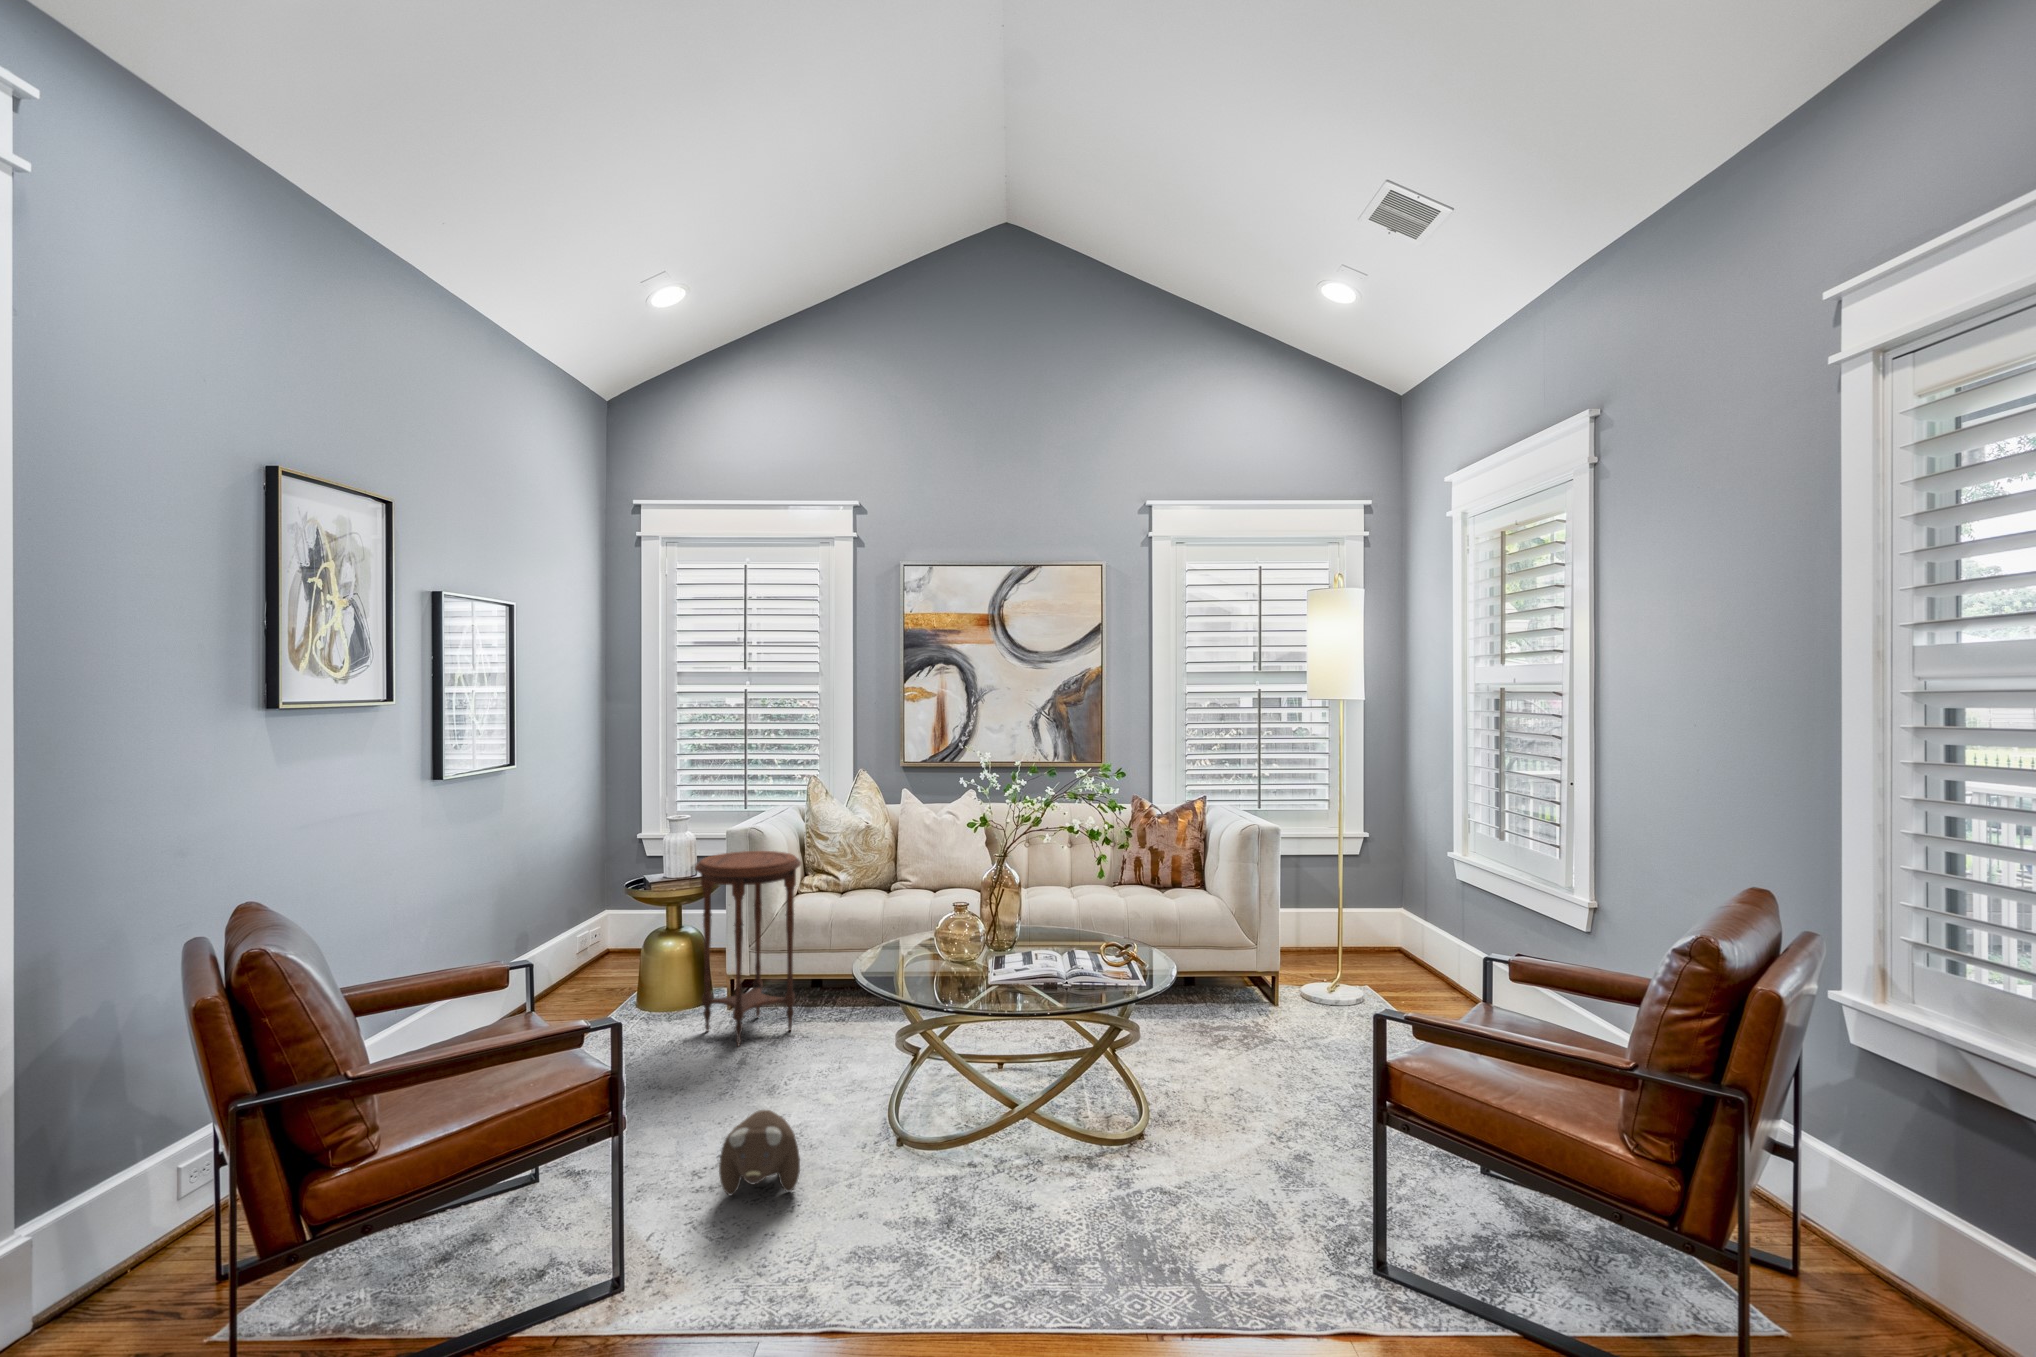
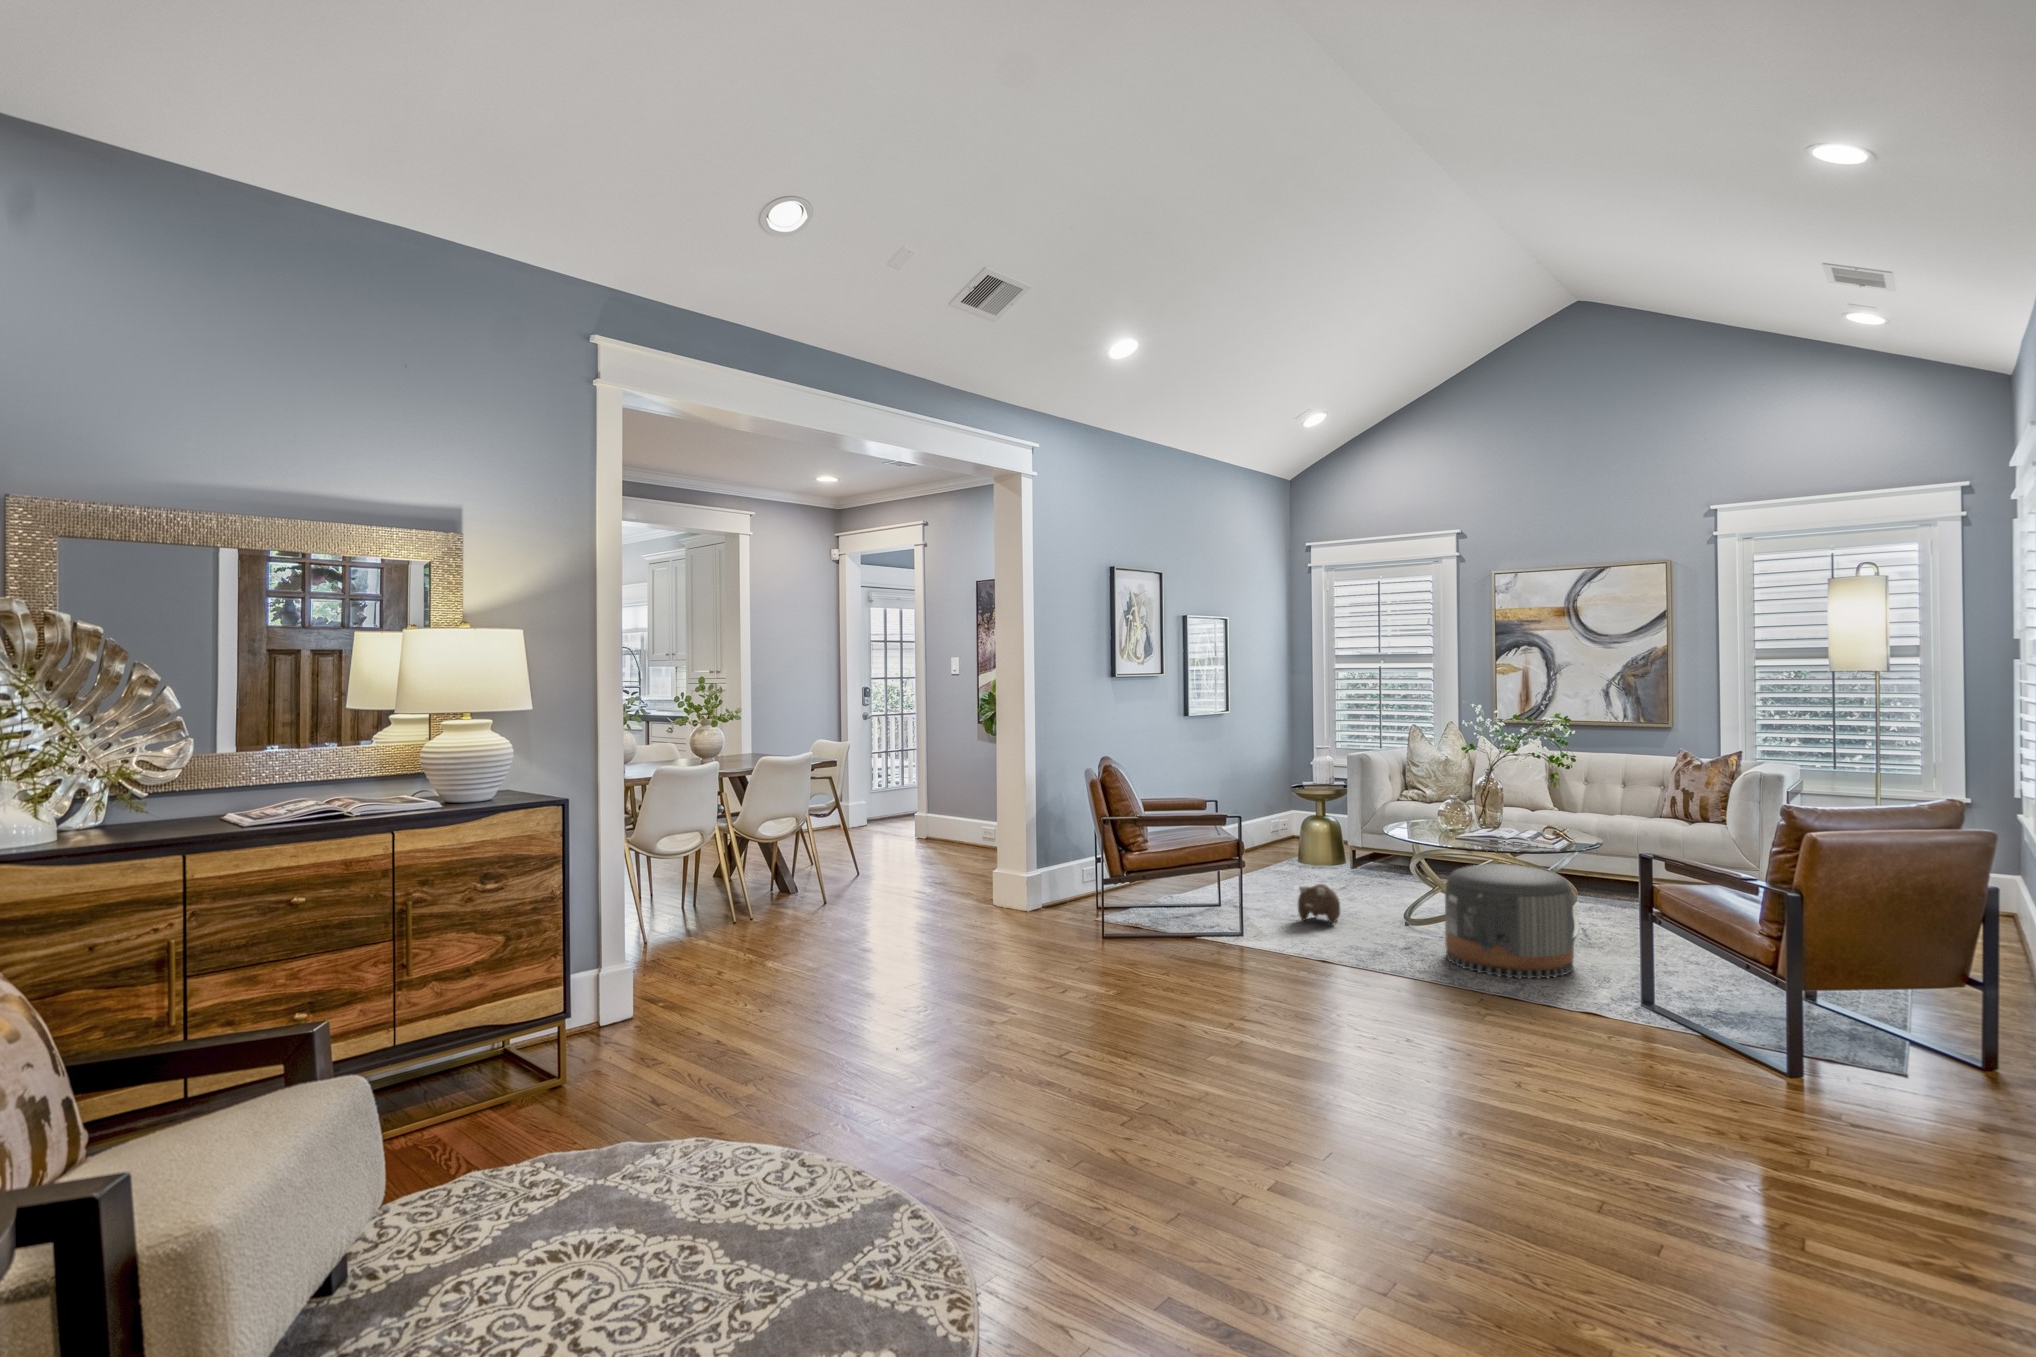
side table: present [695,851,801,1046] -> none [1321,769,1388,882]
pouf: none [1033,1034,1243,1283] -> present [1445,864,1574,979]

